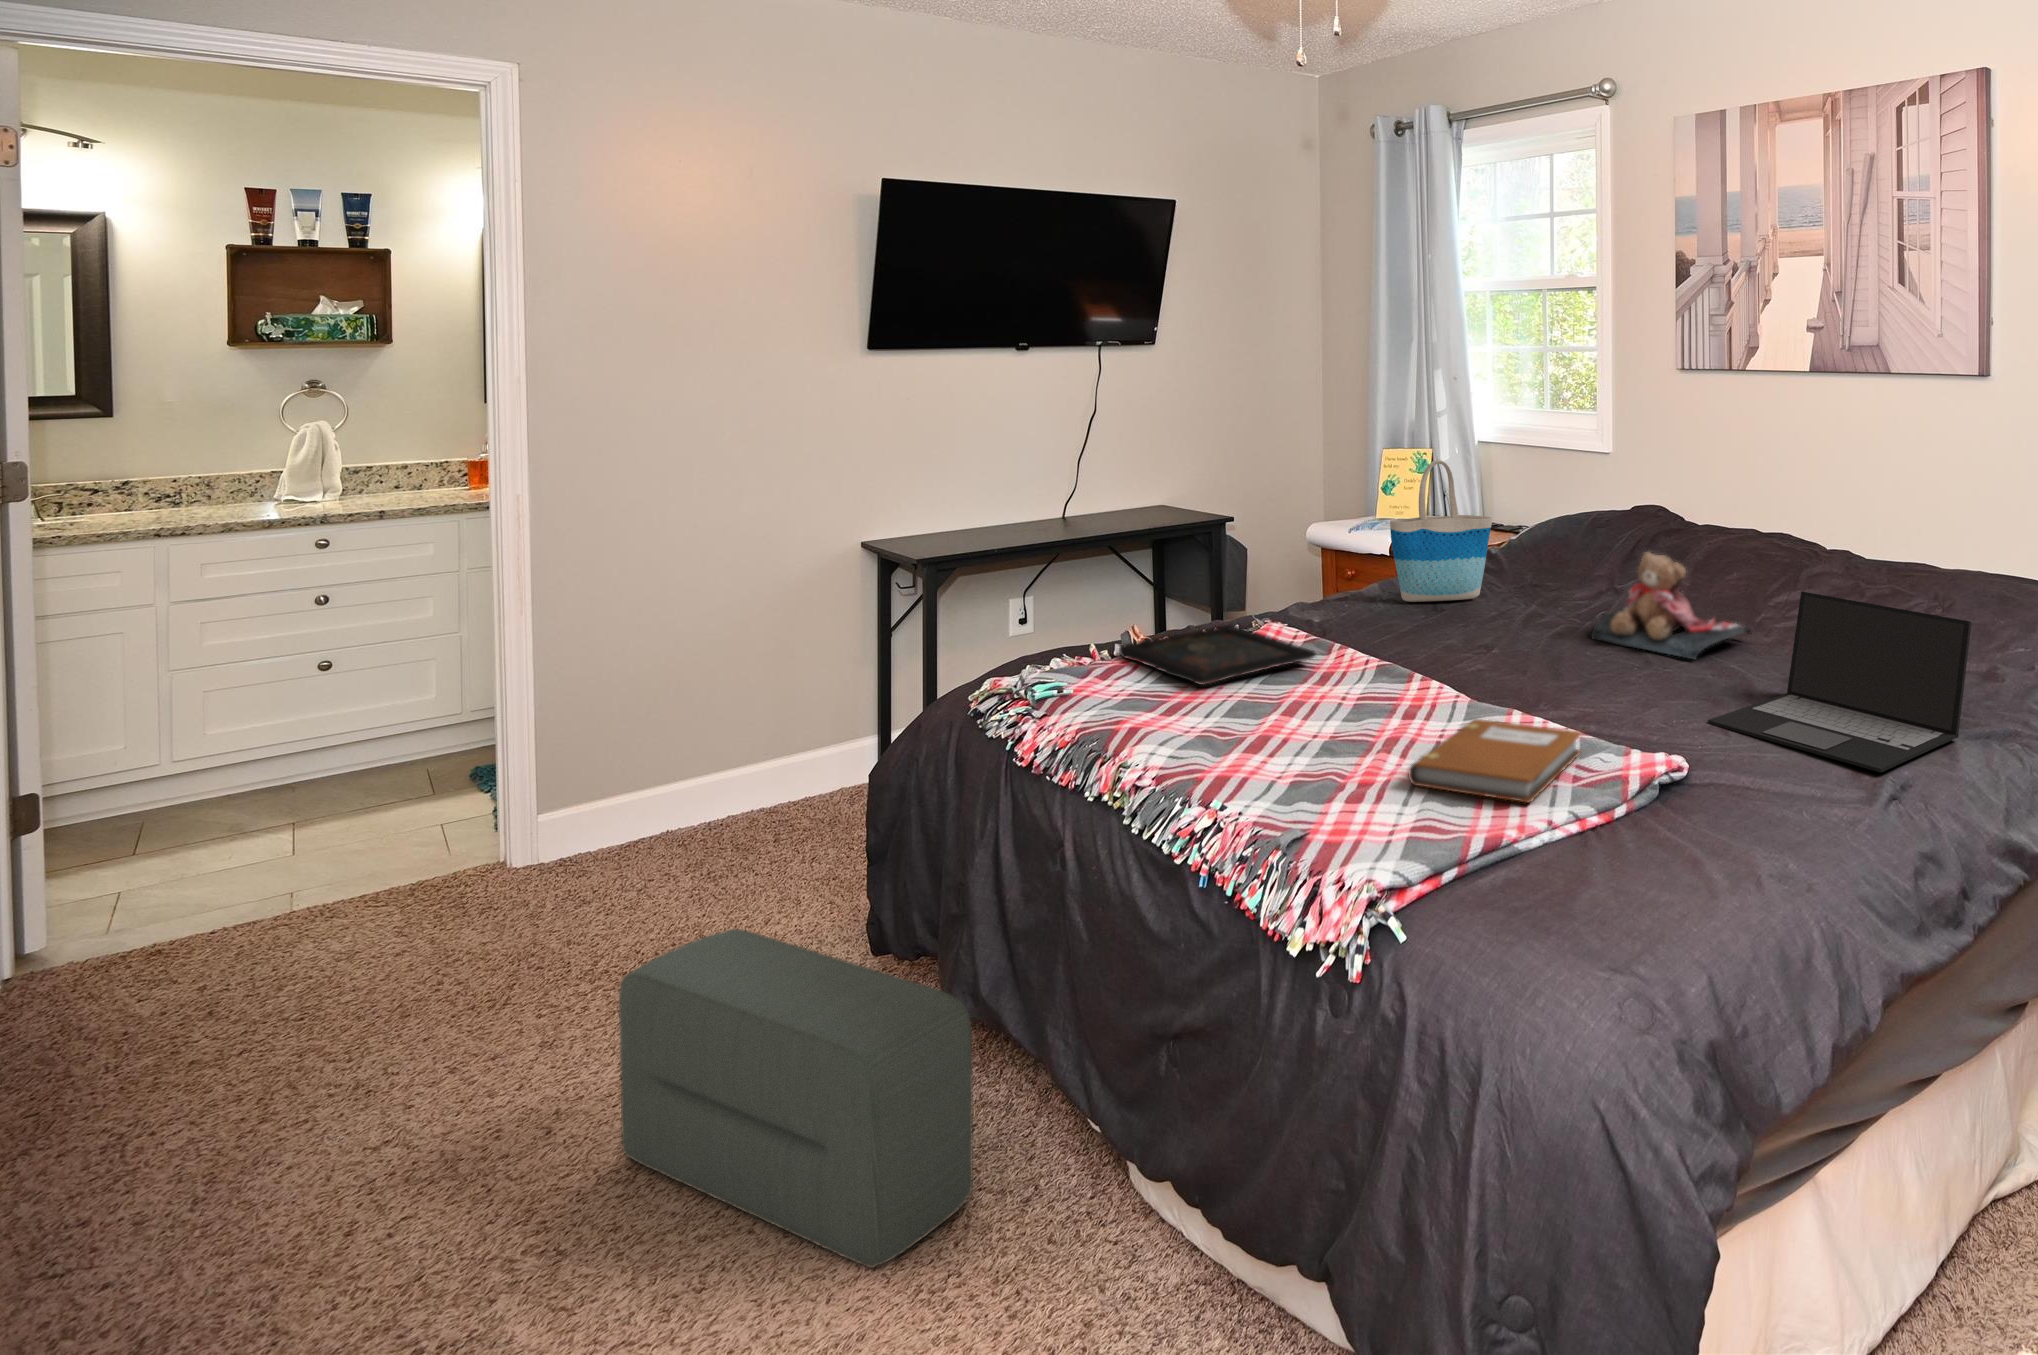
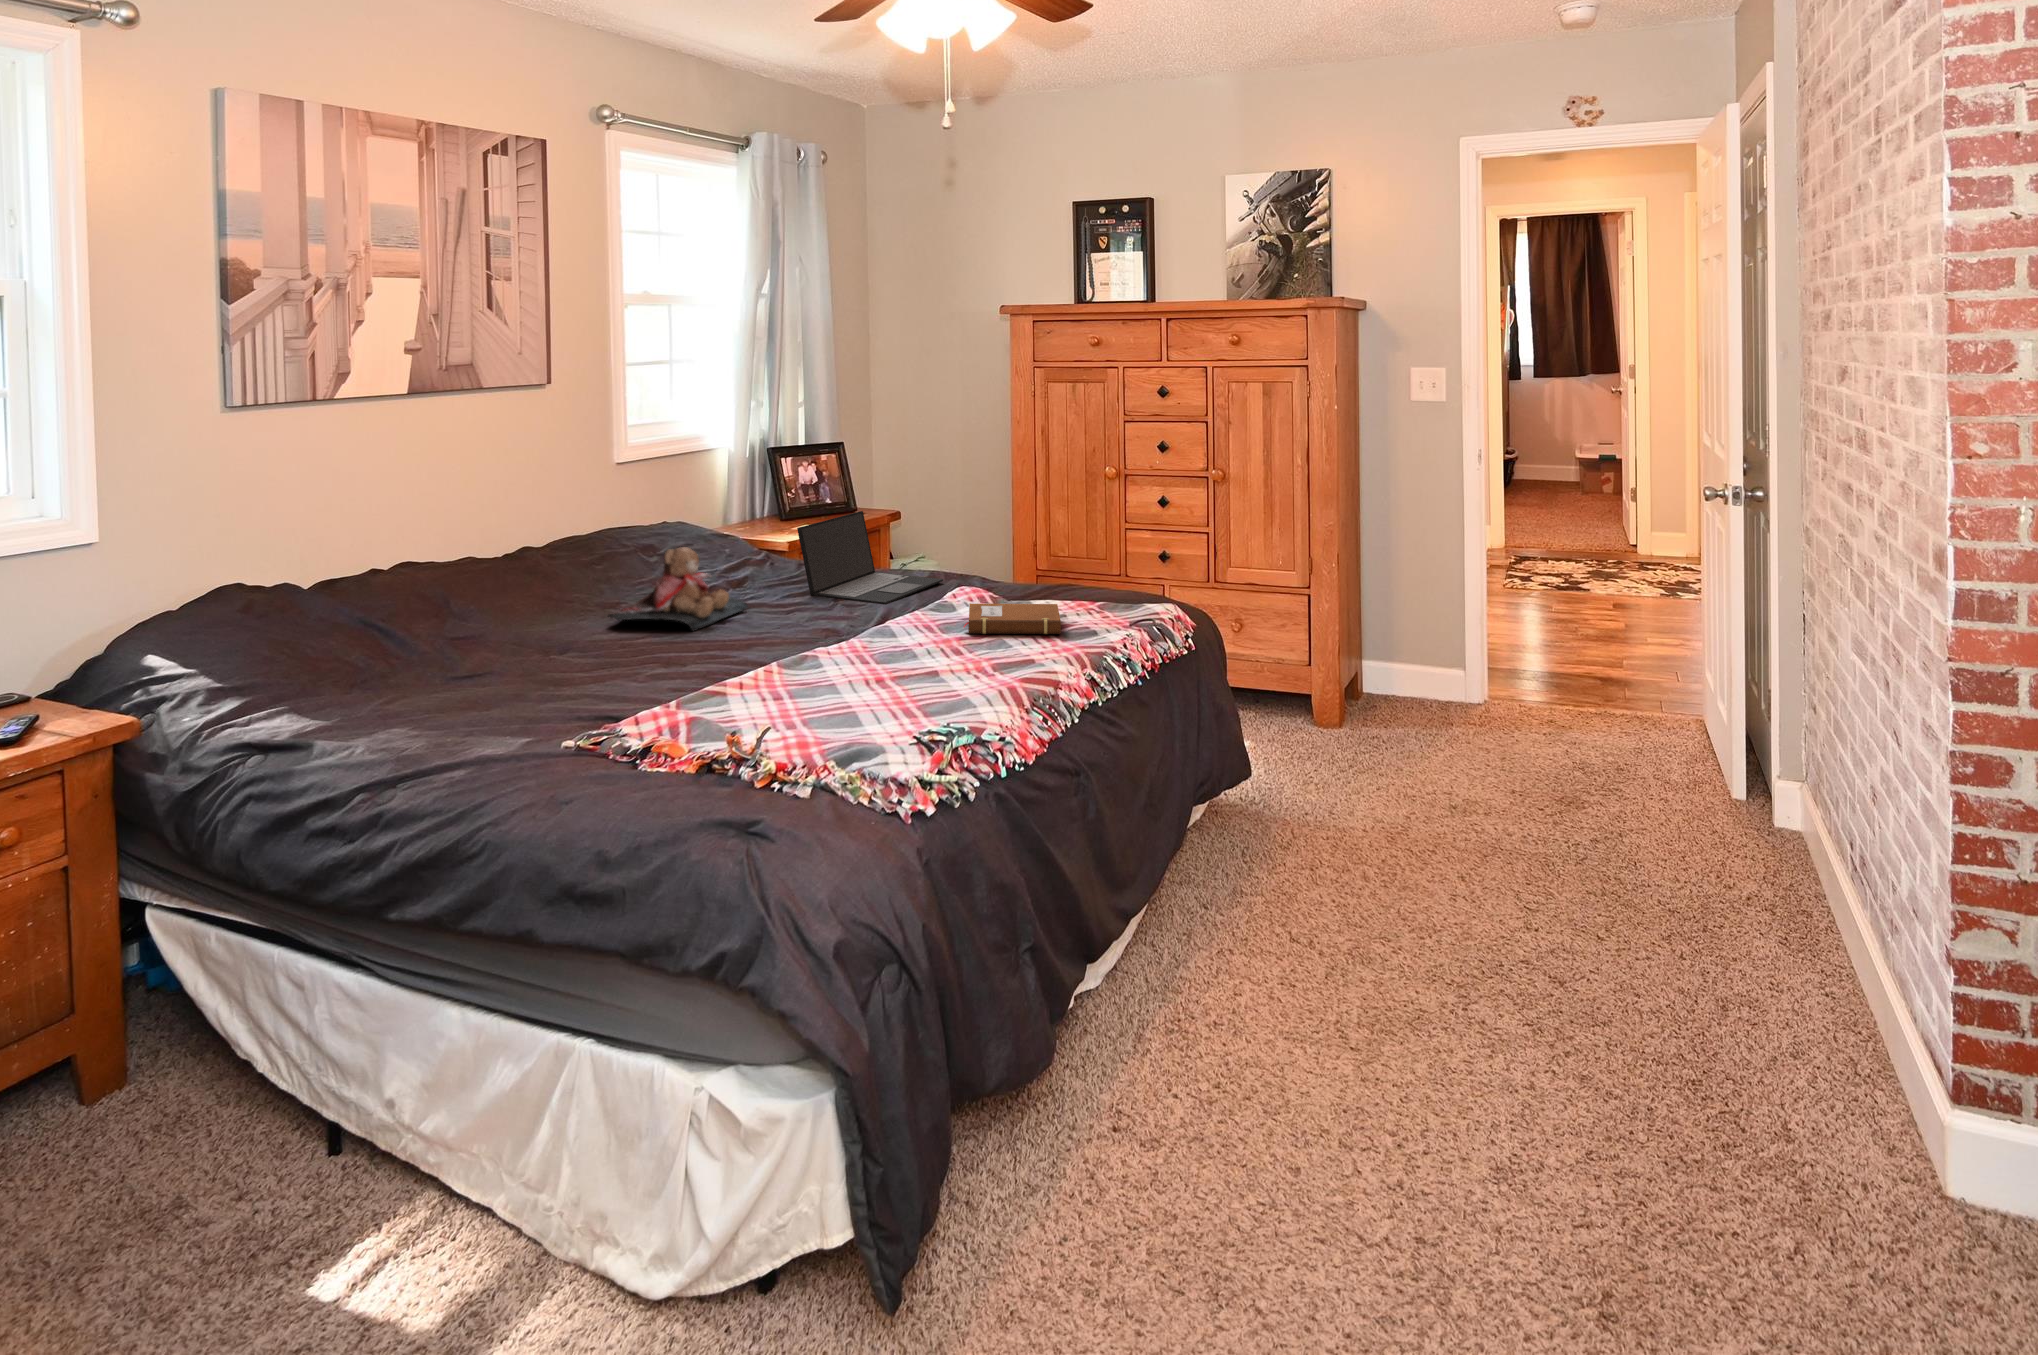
tote bag: present [1390,460,1492,602] -> none [535,516,580,687]
tray: present [1119,625,1315,685] -> none [751,668,947,742]
pouf: present [619,929,973,1268] -> none [1173,896,1318,1277]

